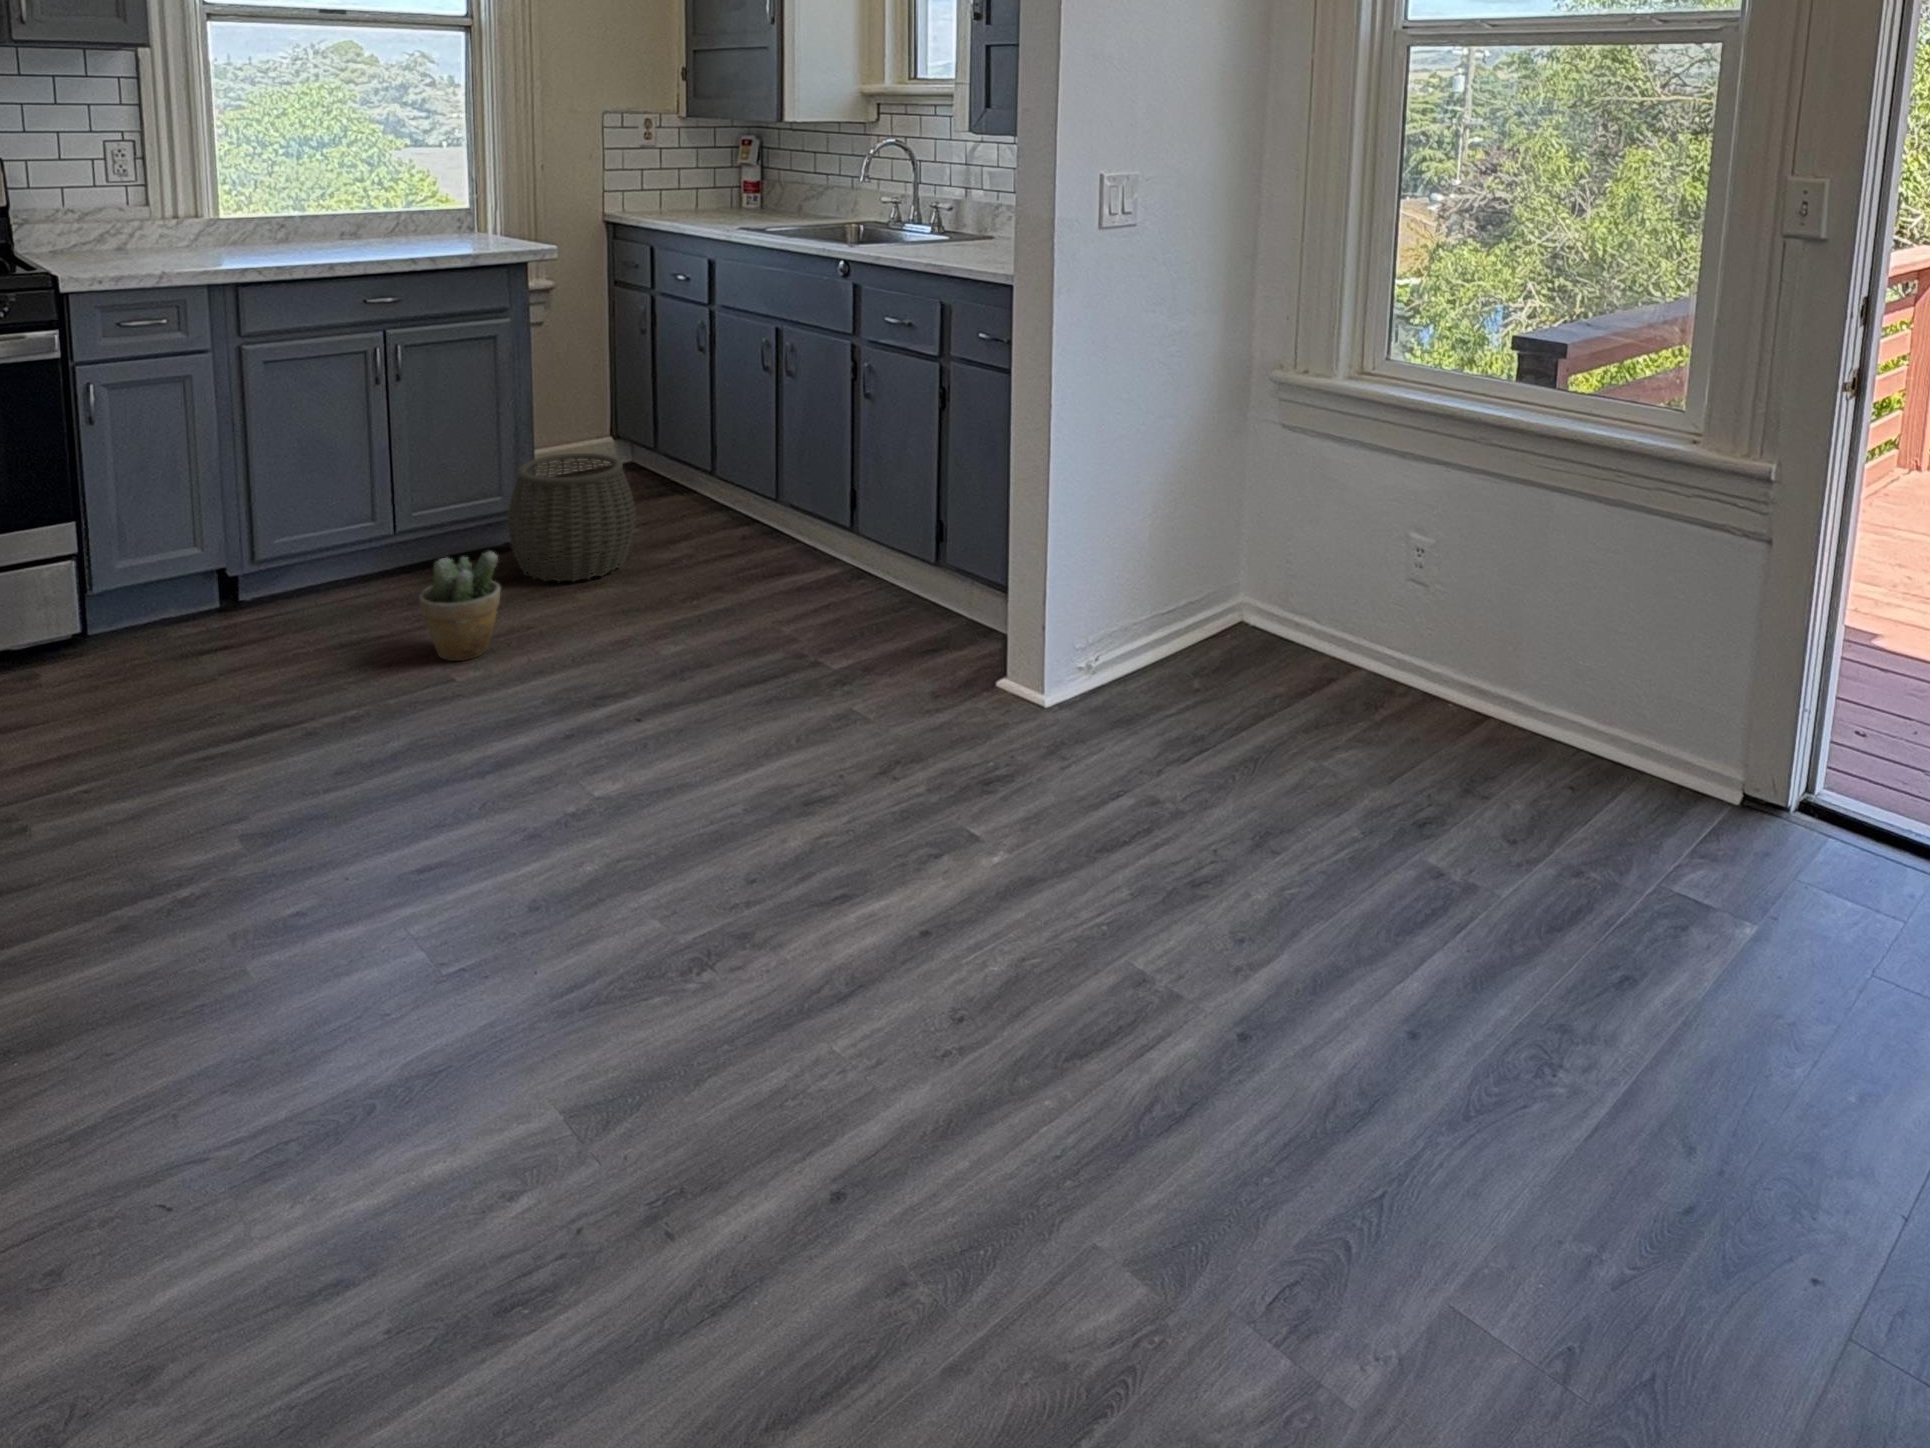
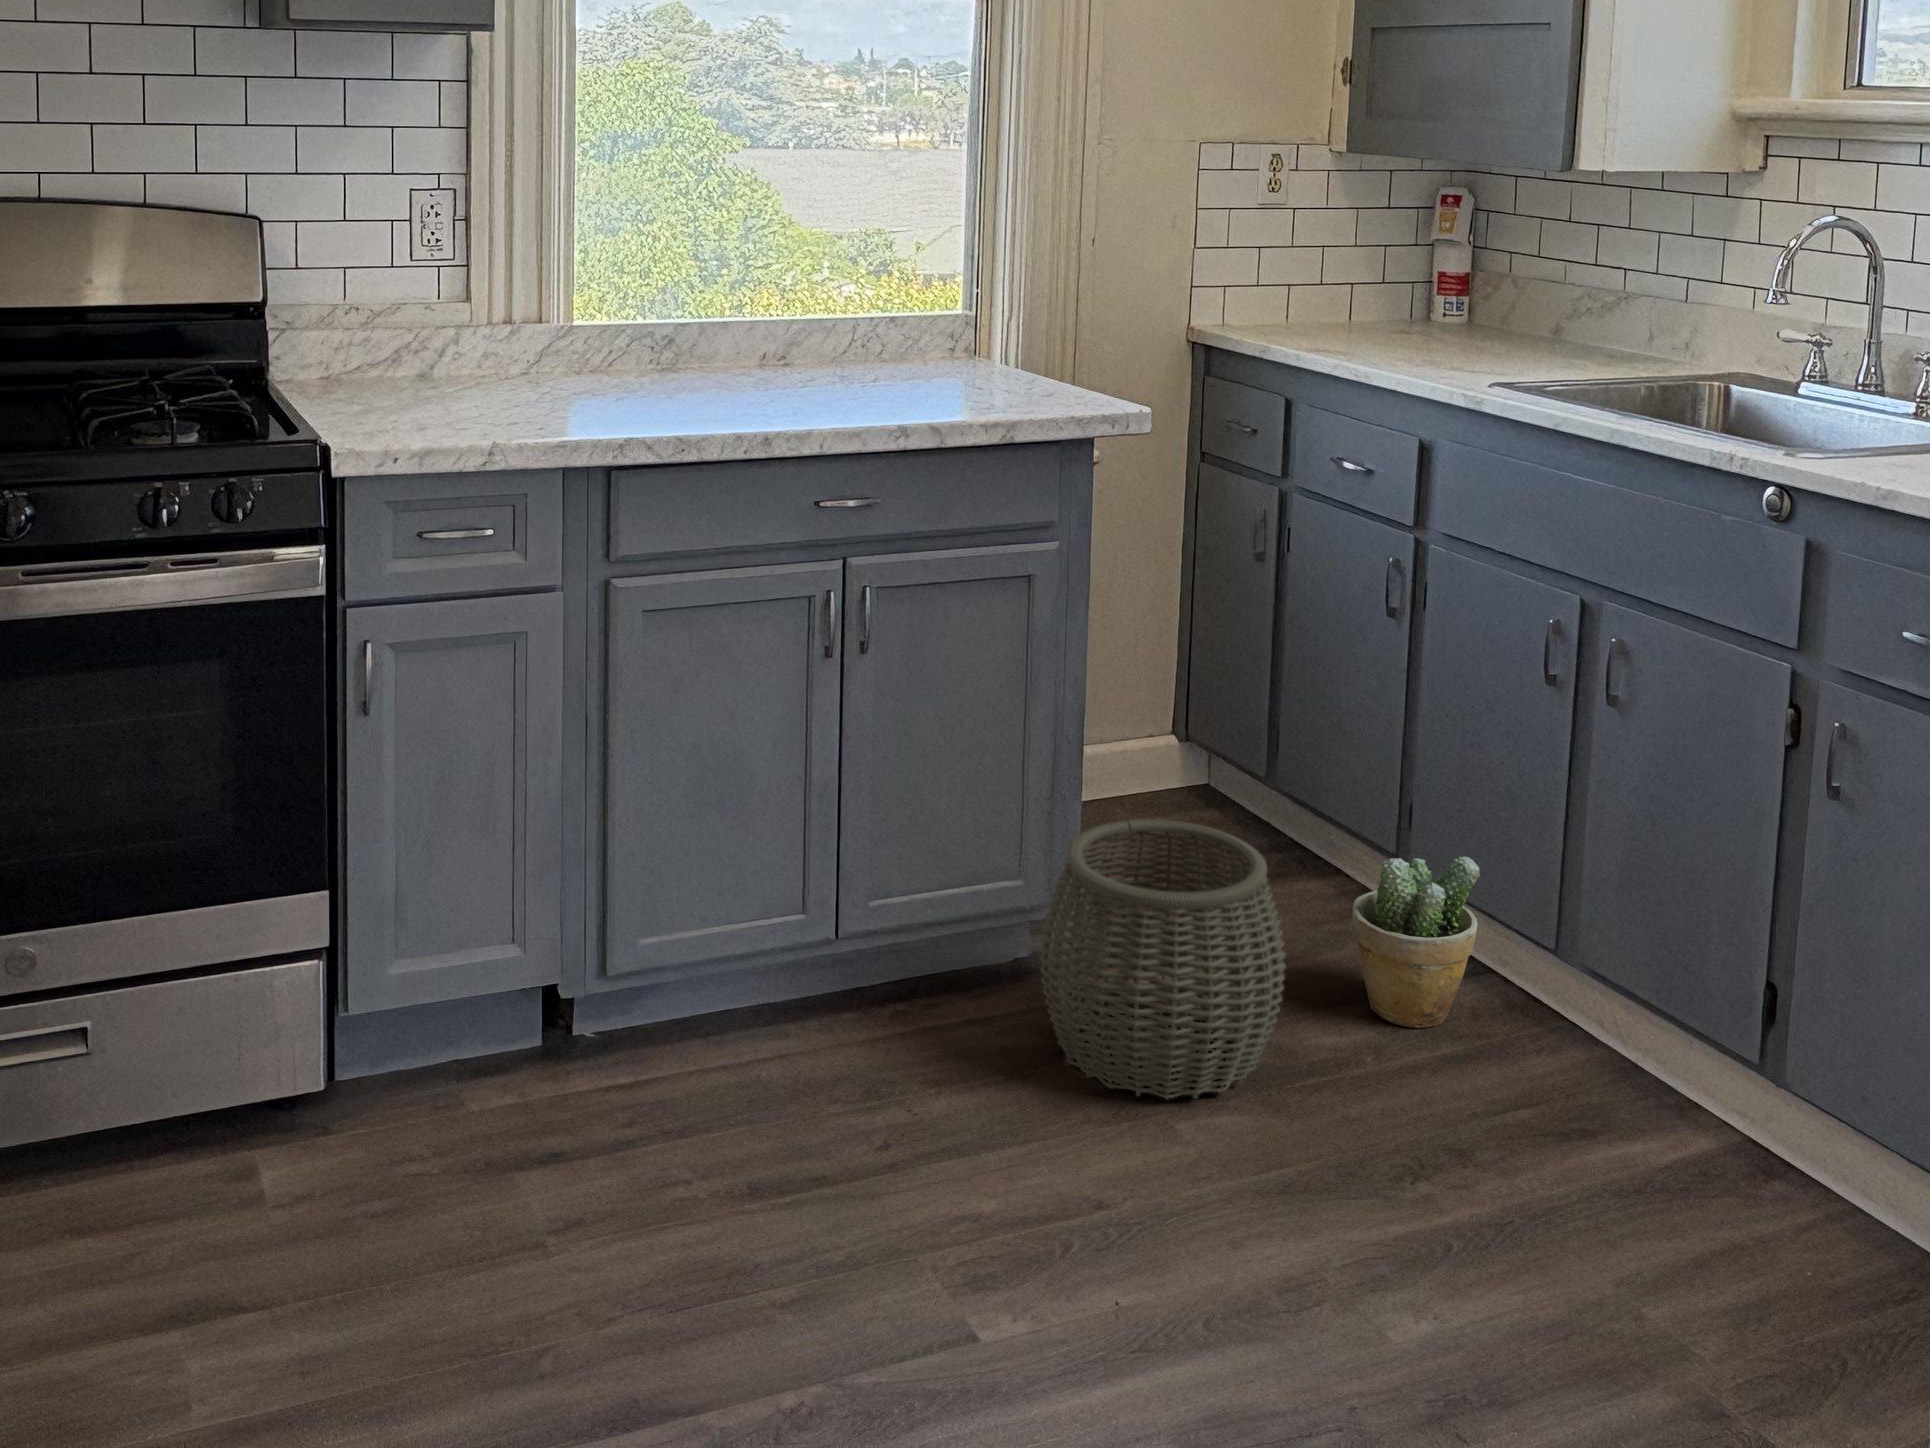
potted plant: present [419,551,501,661] -> present [1352,856,1480,1028]

